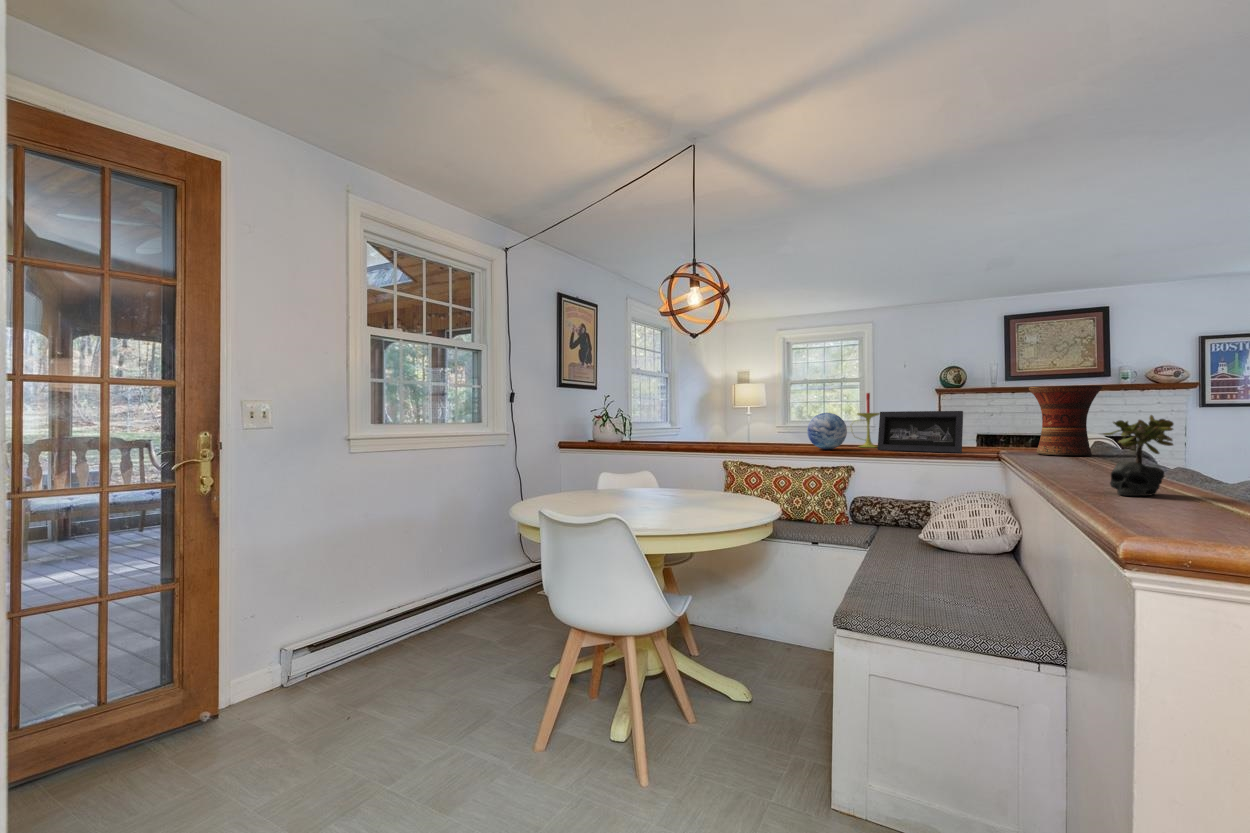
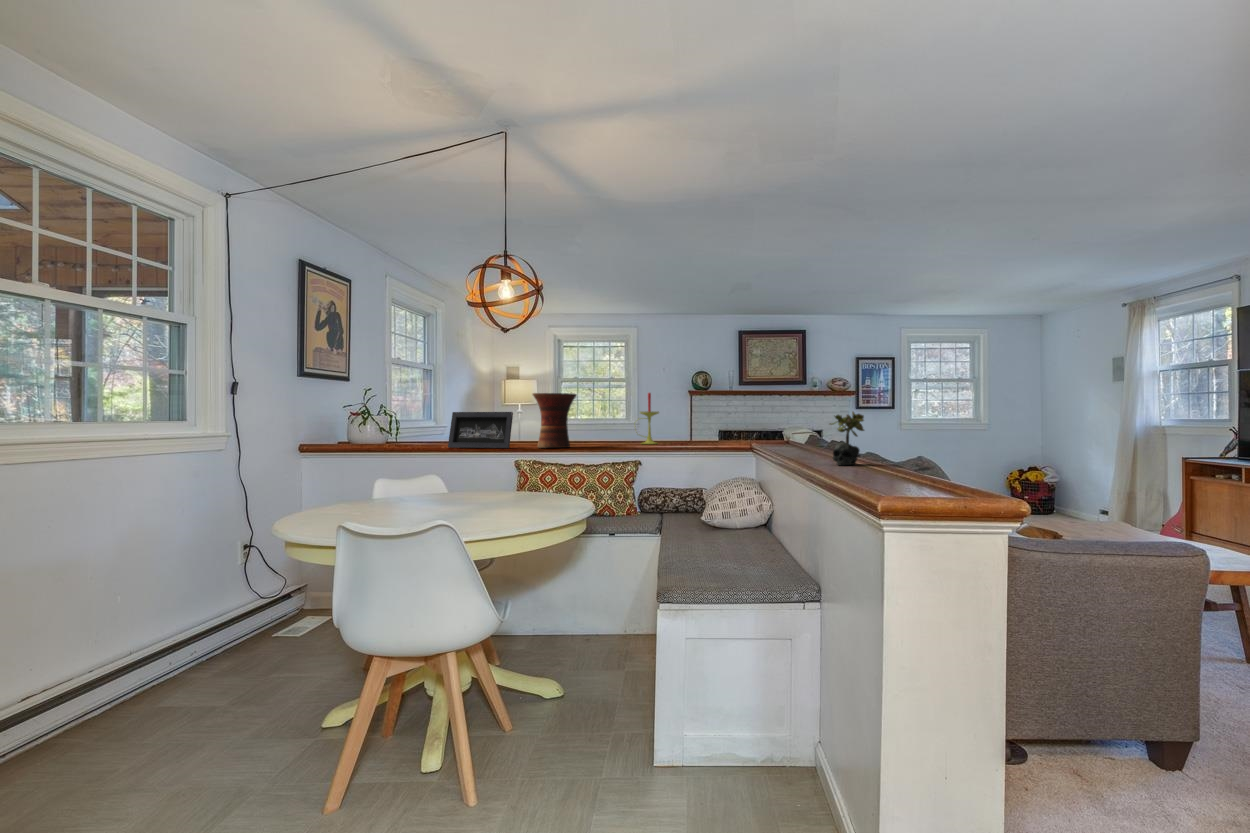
vase: present [1029,386,1102,456] -> present [533,393,576,448]
picture frame: present [877,411,963,453] -> present [448,412,513,448]
decorative orb: present [807,413,847,450] -> none [599,411,635,446]

